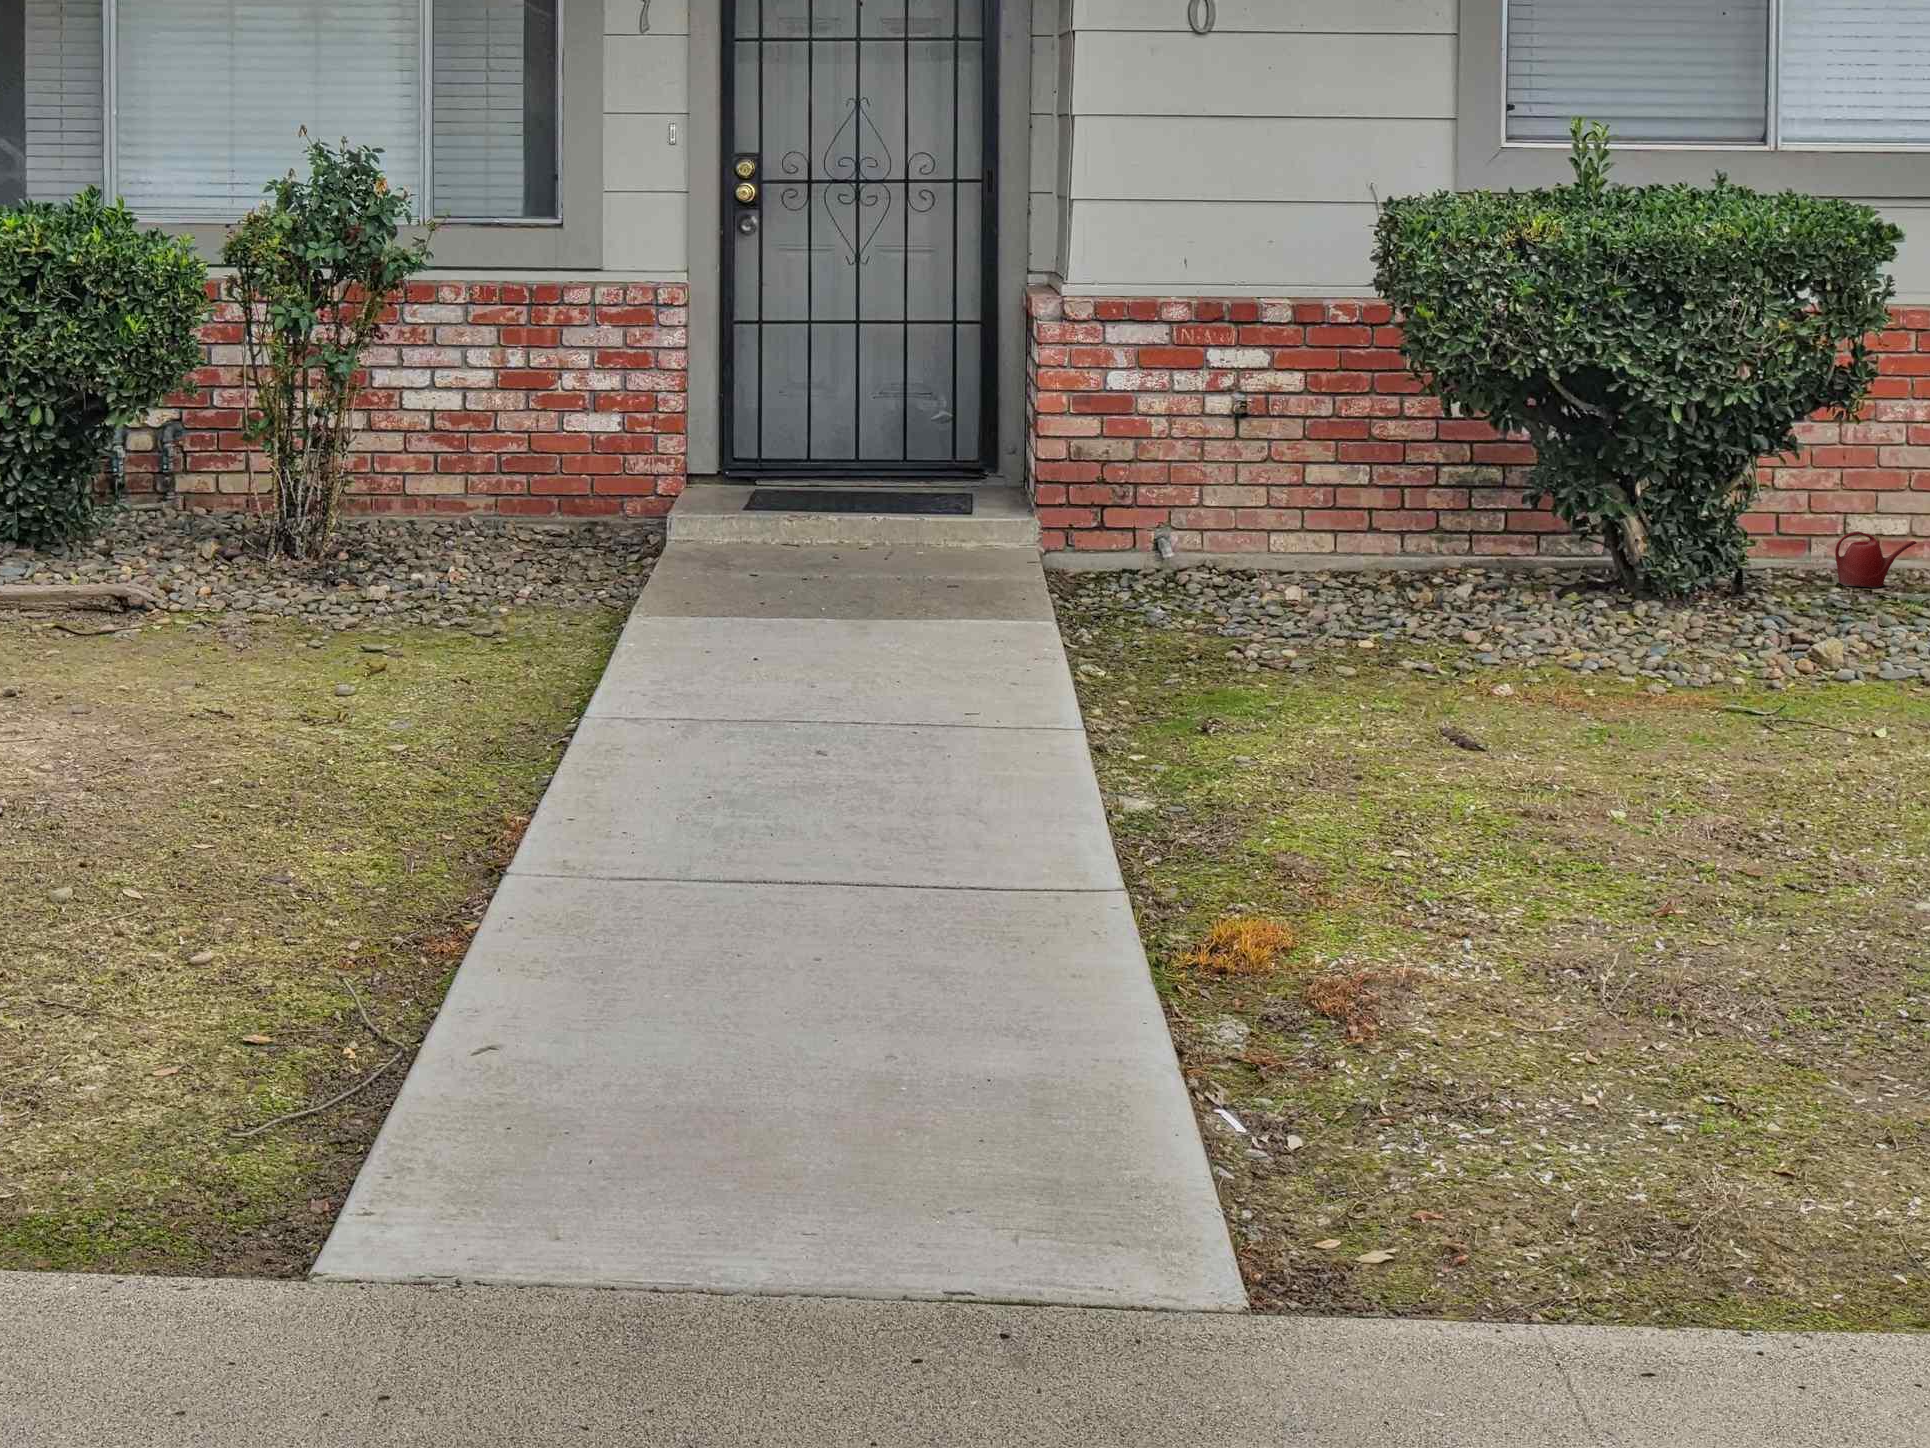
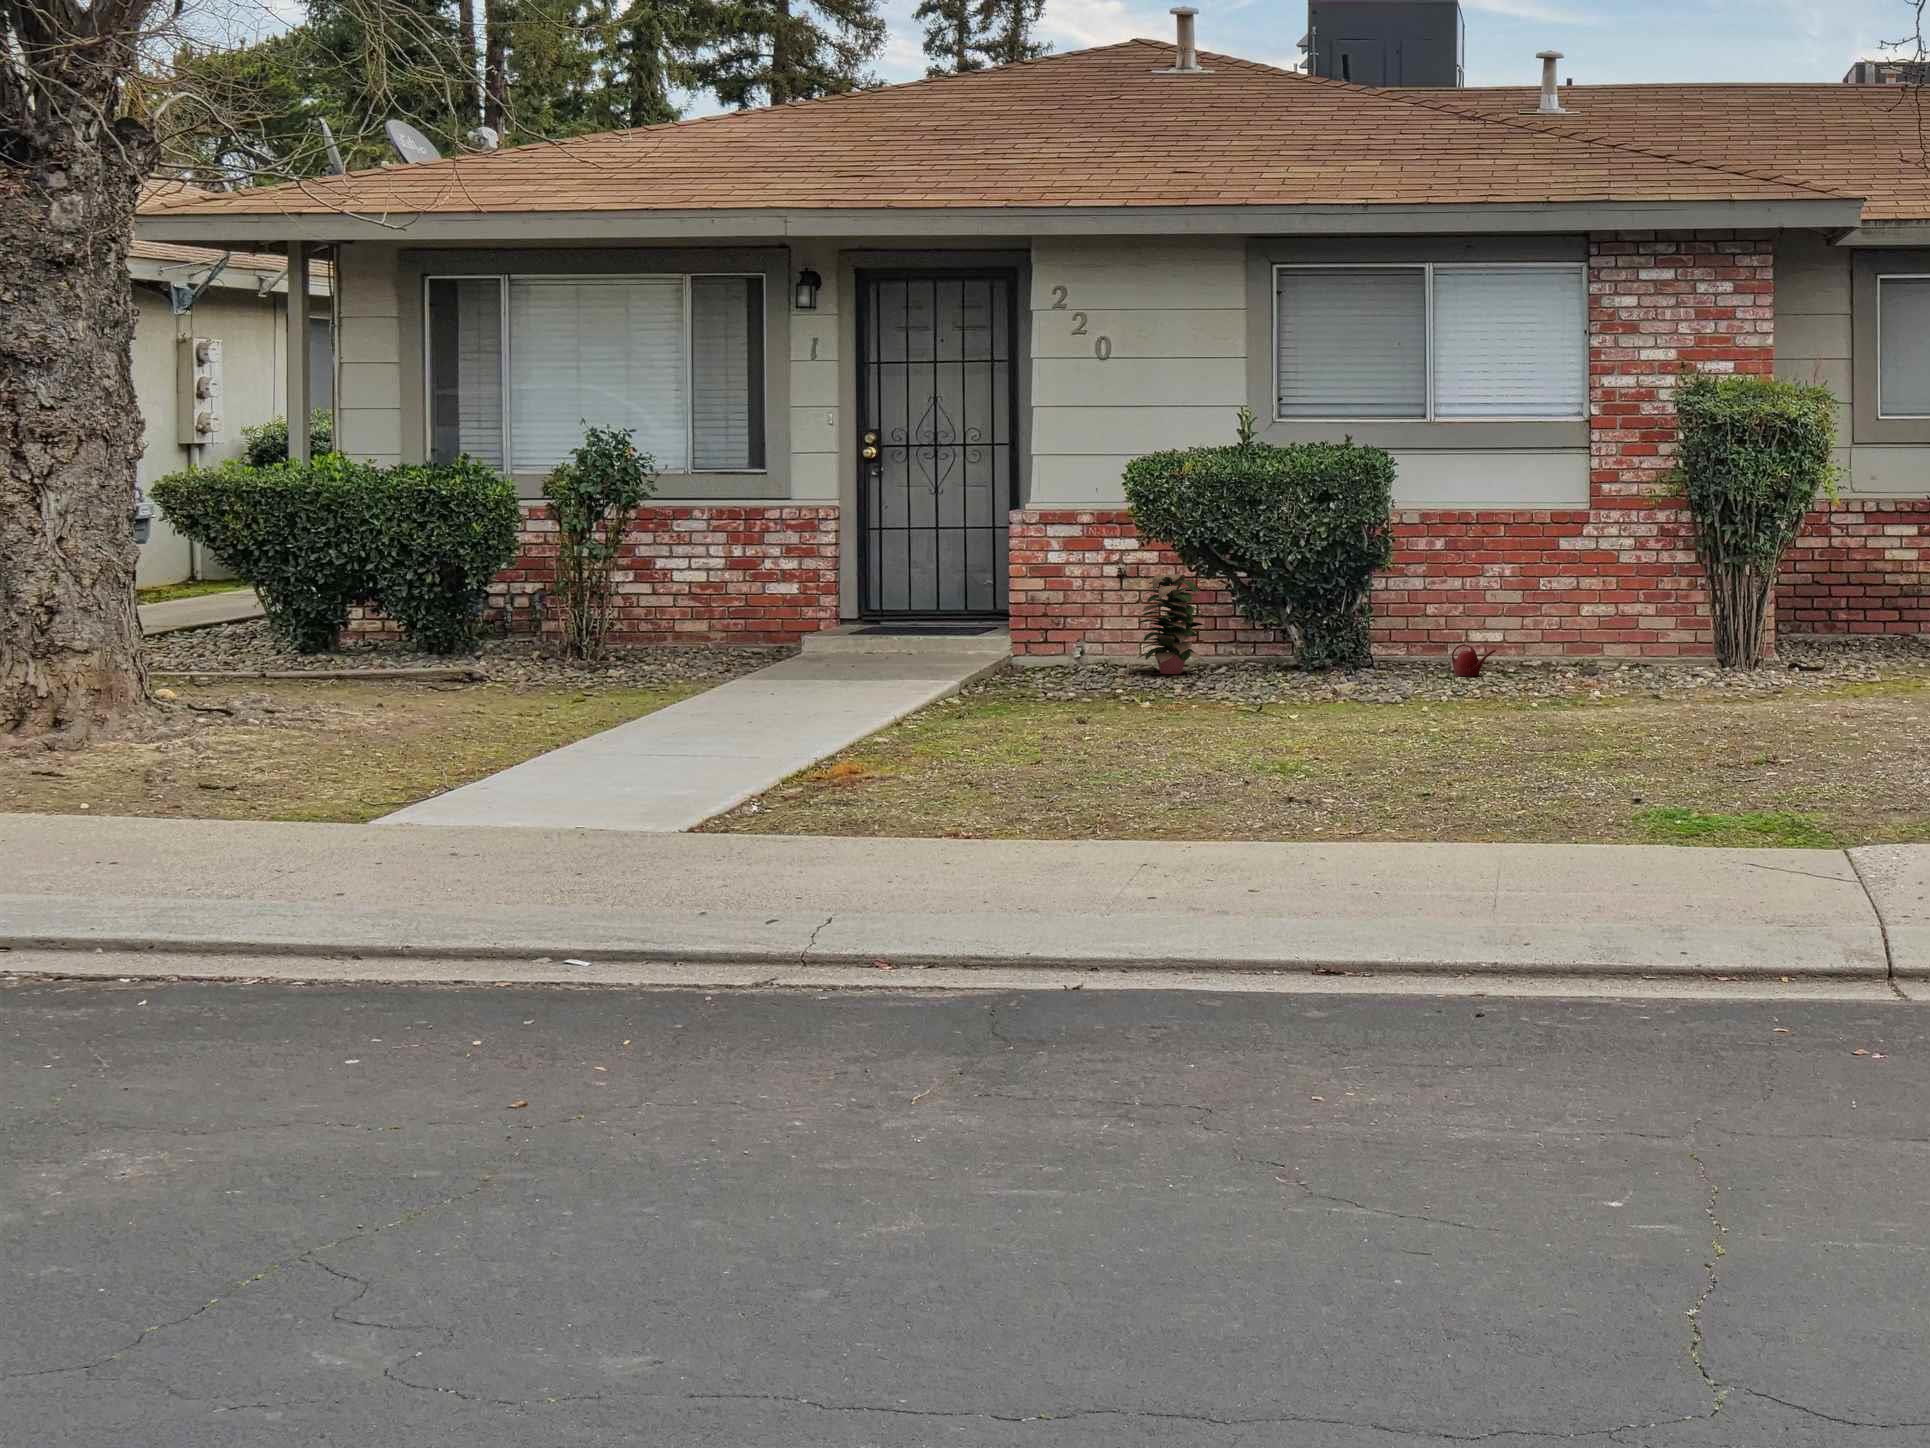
decorative plant: none [1305,411,1437,589] -> present [1138,574,1206,674]

